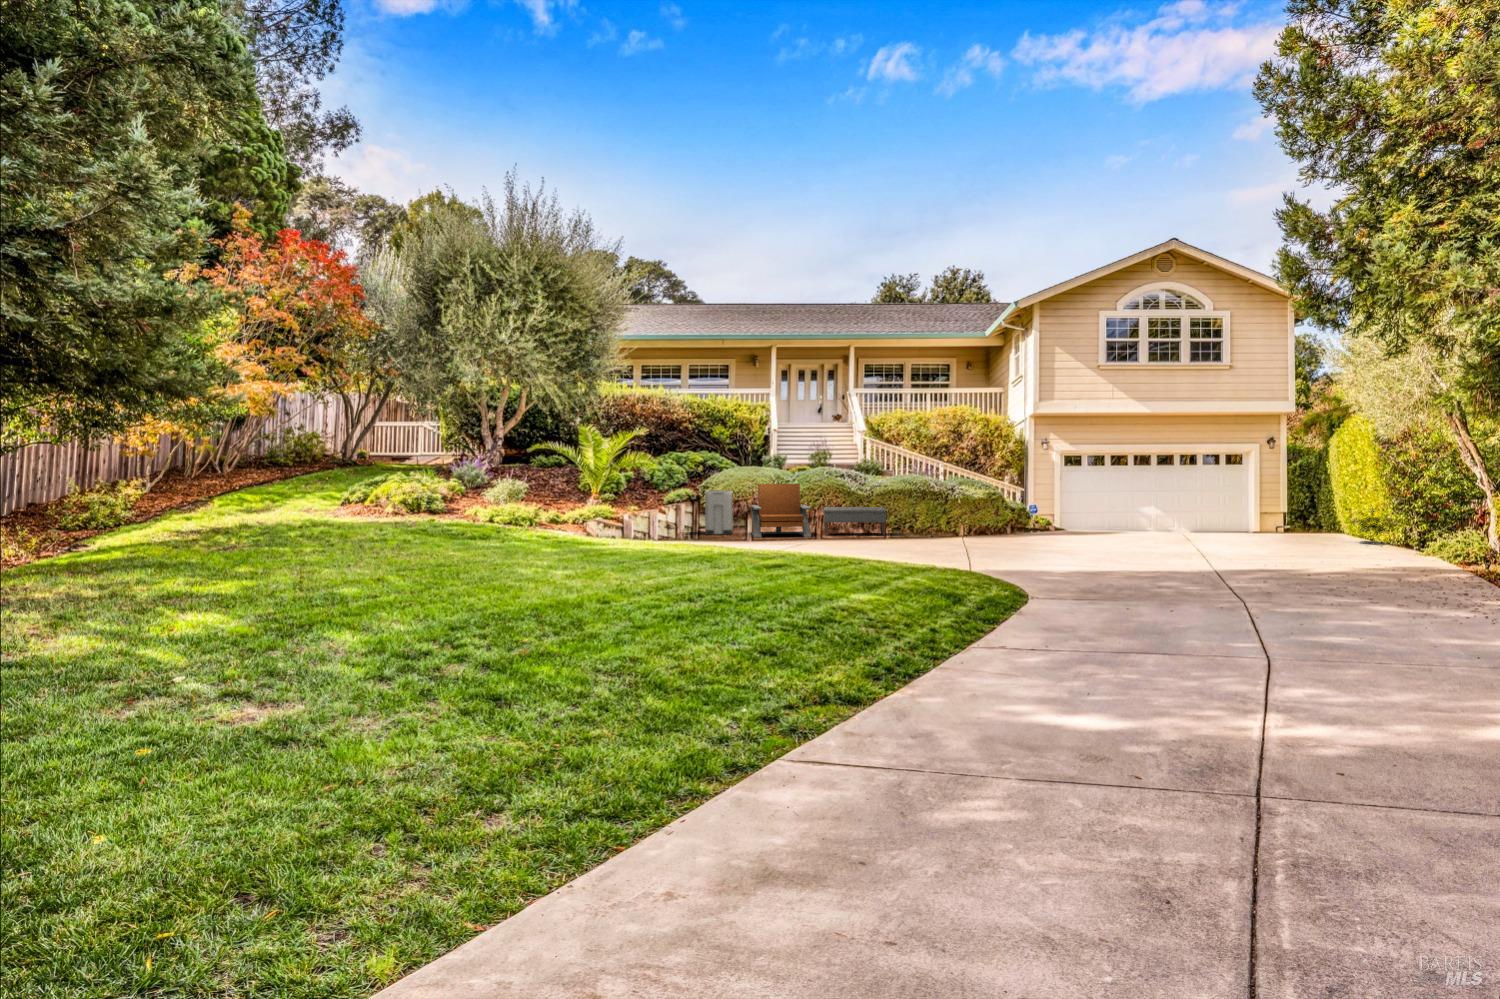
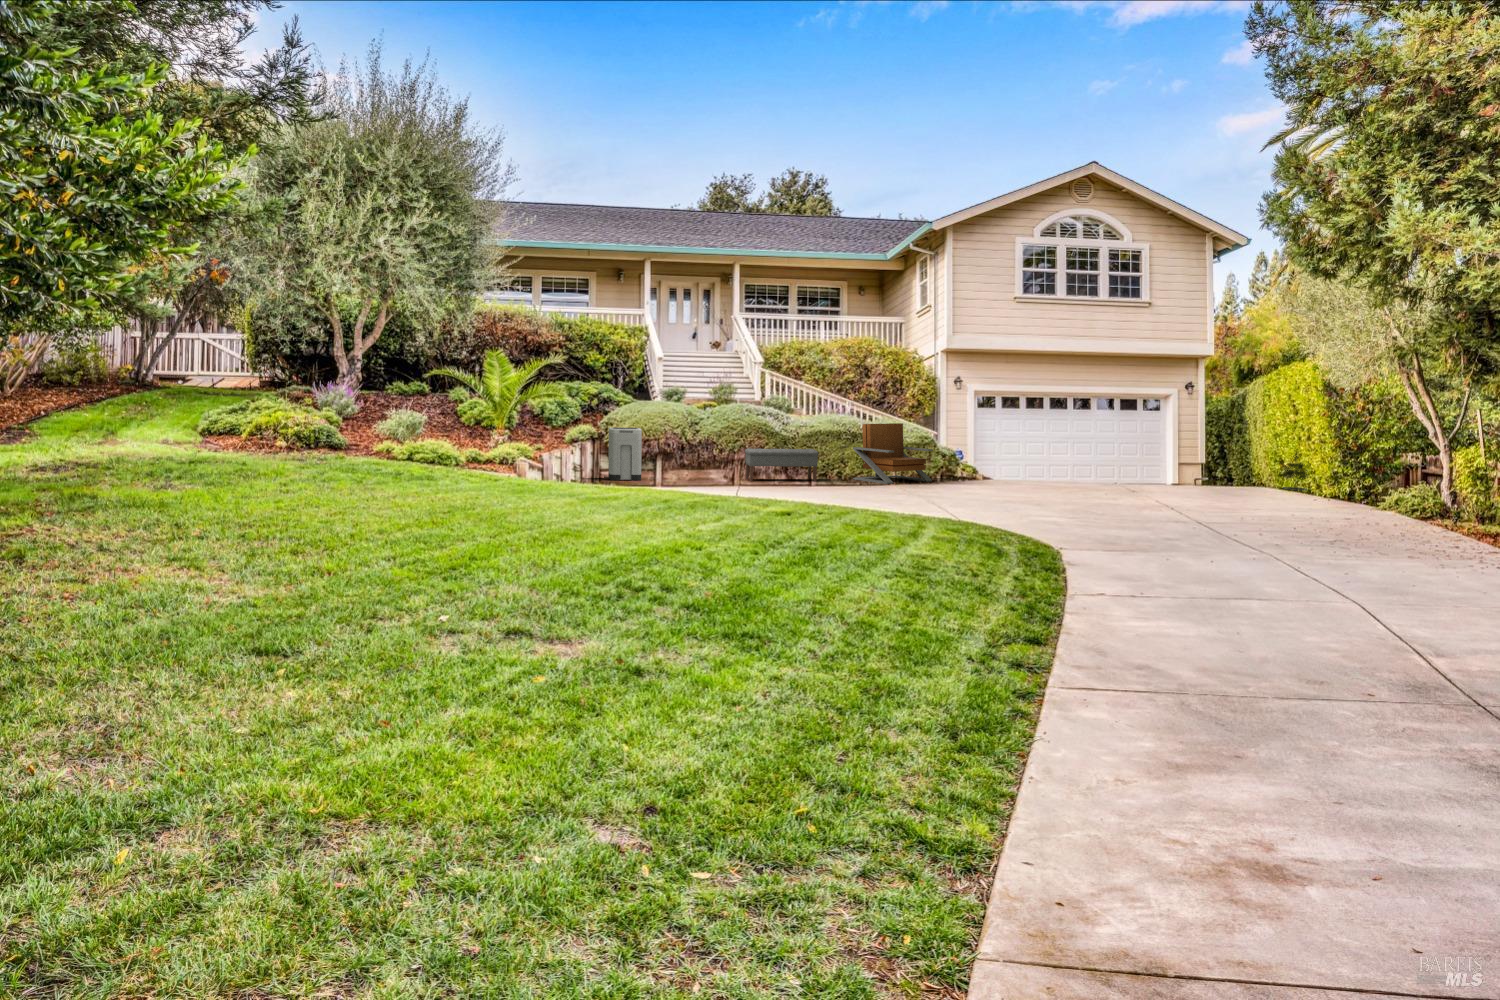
lounge chair: present [751,484,811,538] -> present [853,423,933,484]

